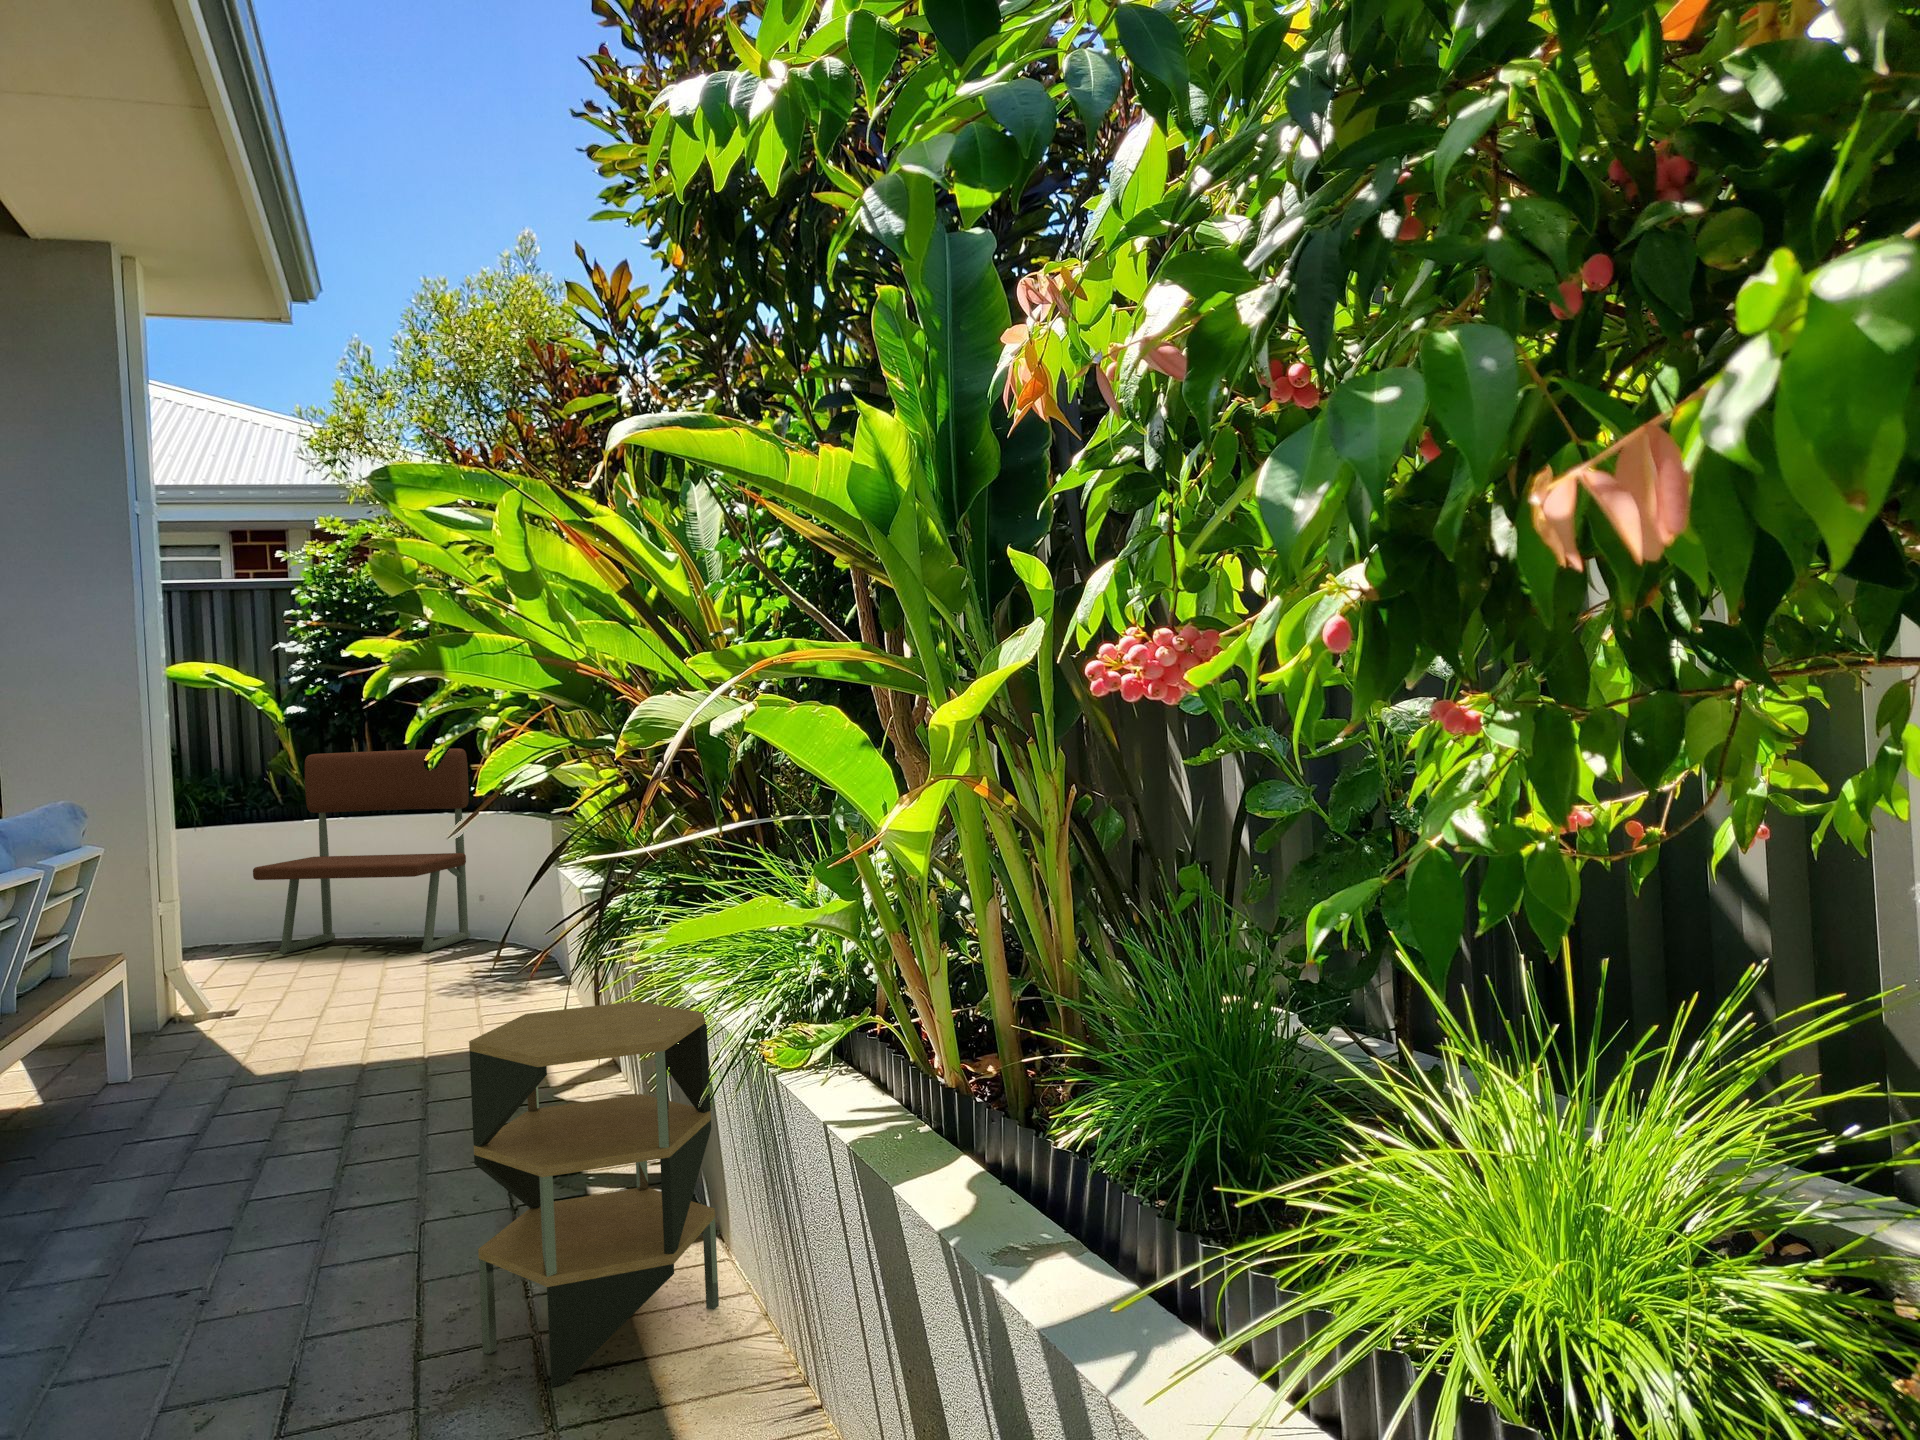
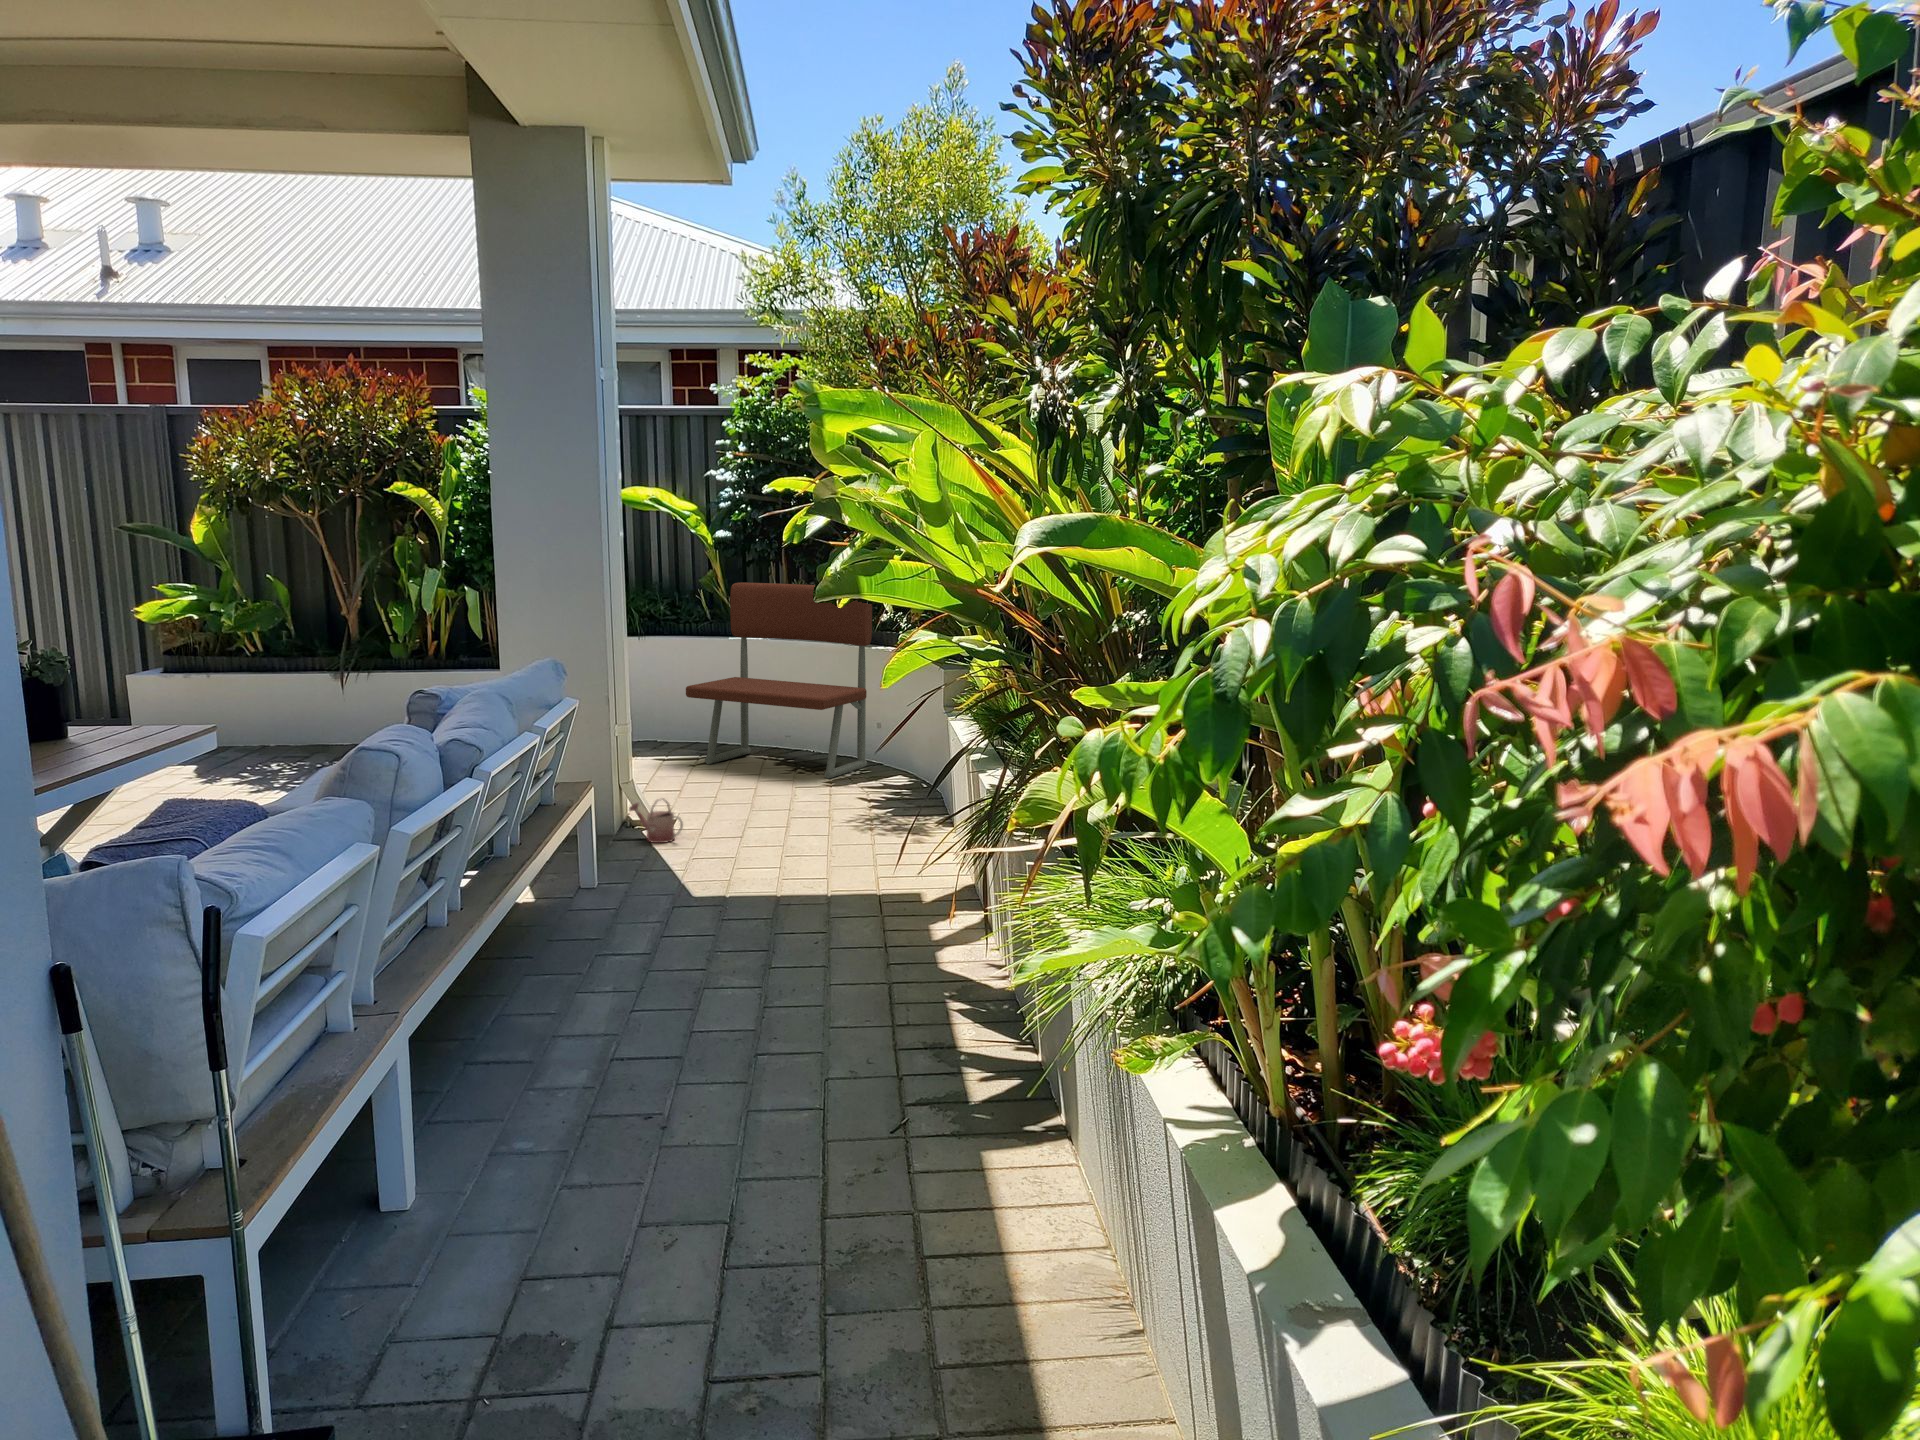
watering can: none [177,977,247,1030] -> present [629,798,683,843]
side table: present [469,1001,719,1387] -> none [874,940,1073,1257]

